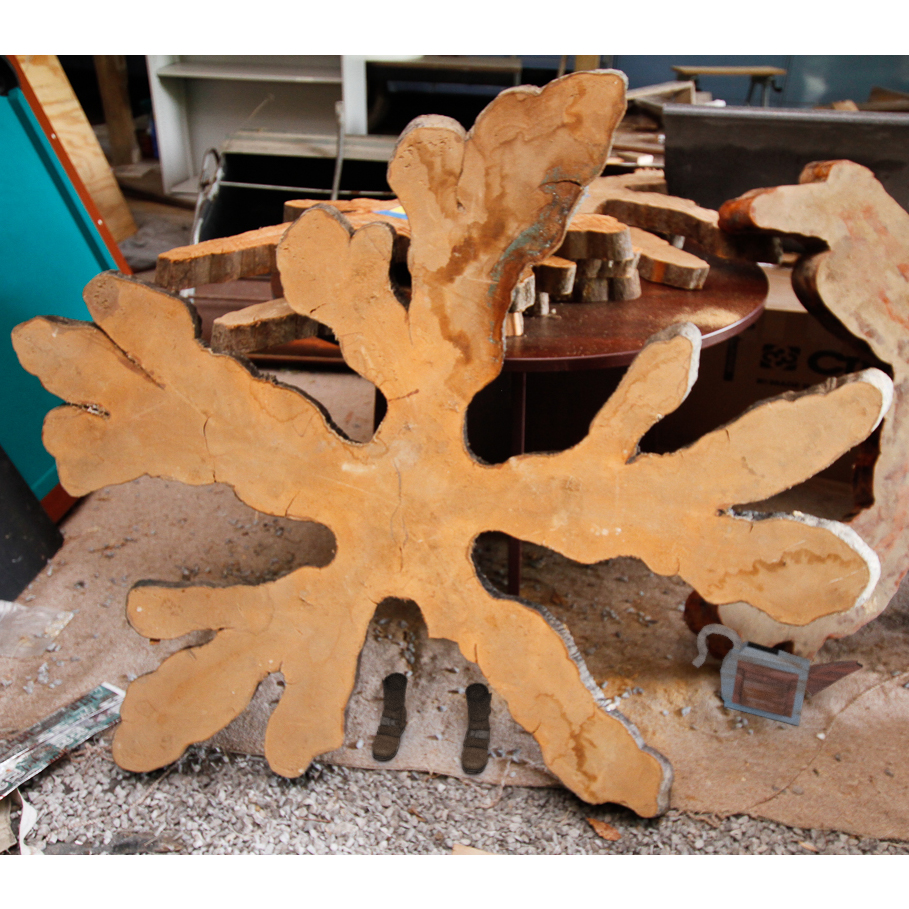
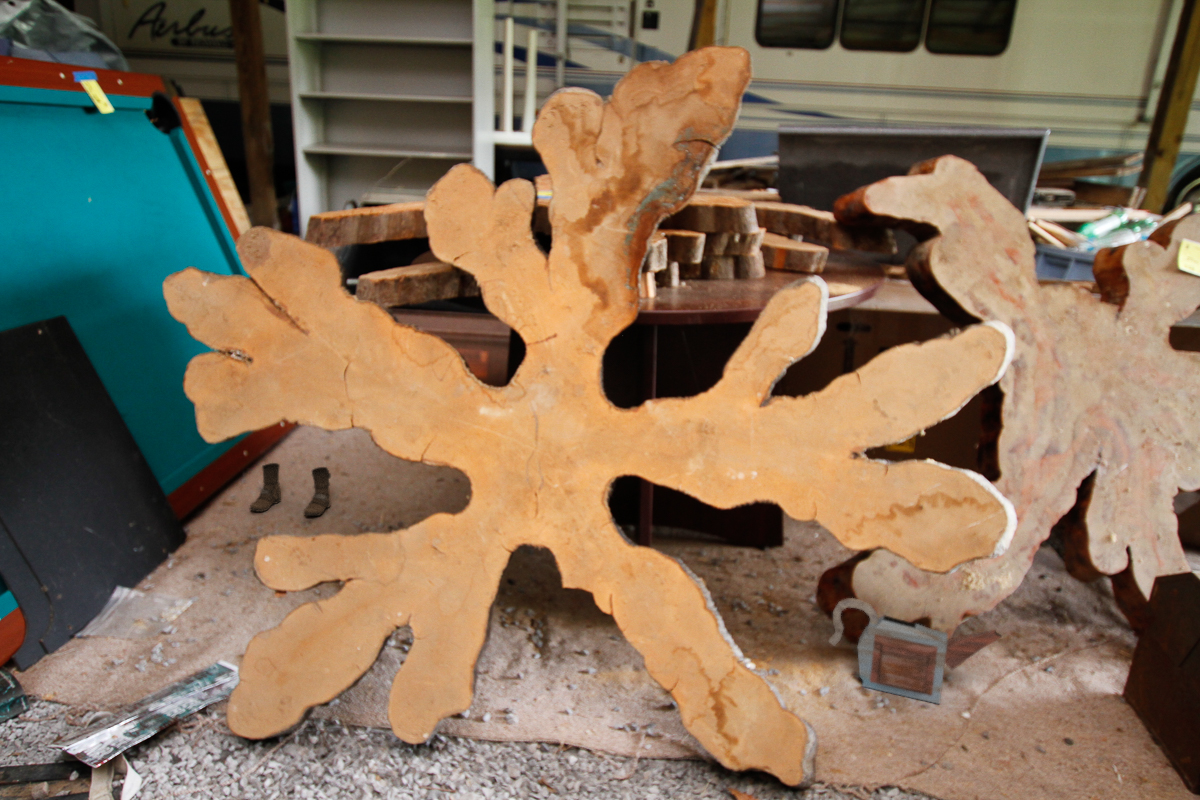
boots: present [372,672,492,773] -> present [250,463,331,516]

